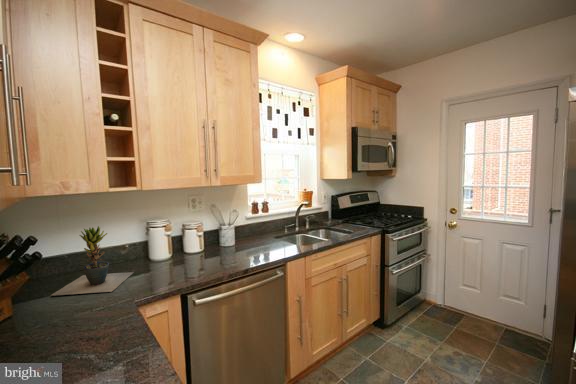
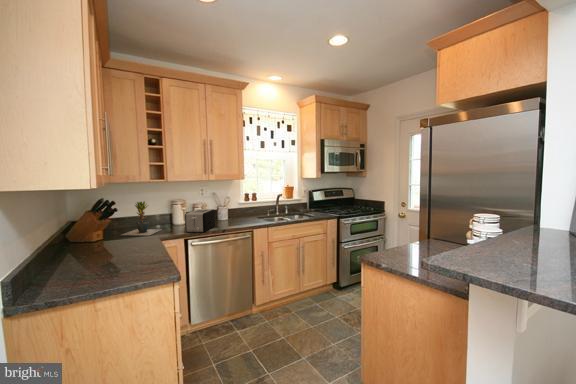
toaster: none [177,233,222,277] -> present [185,209,215,232]

